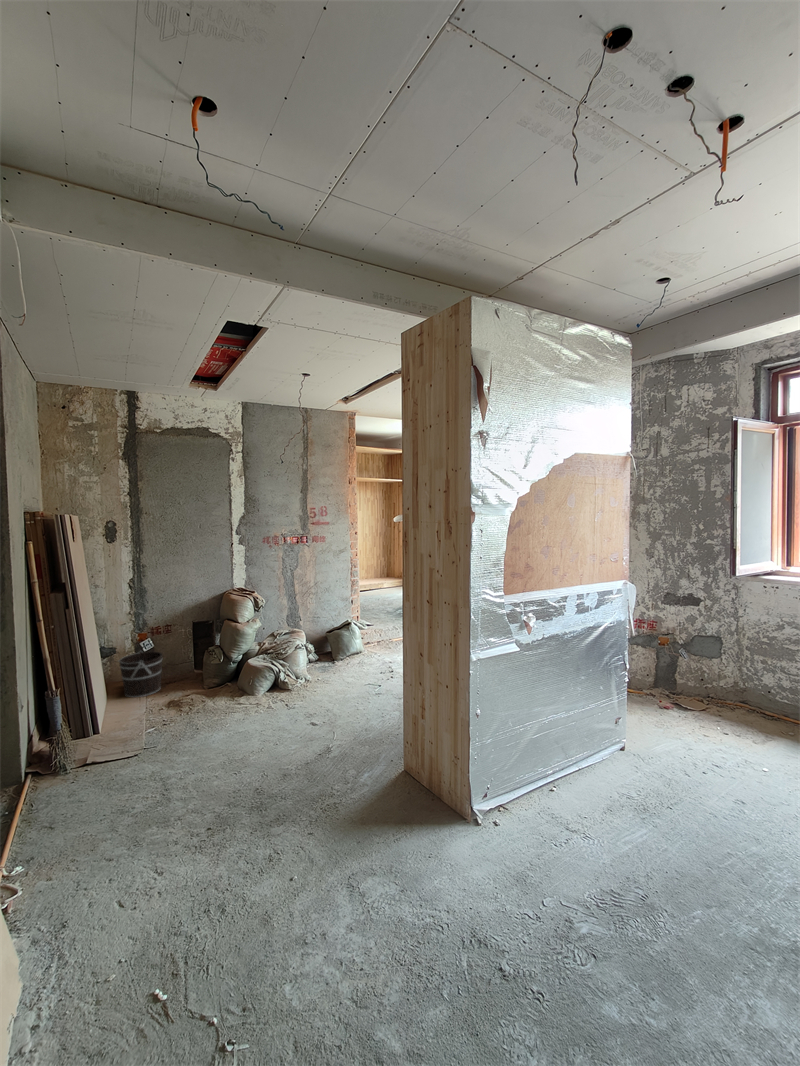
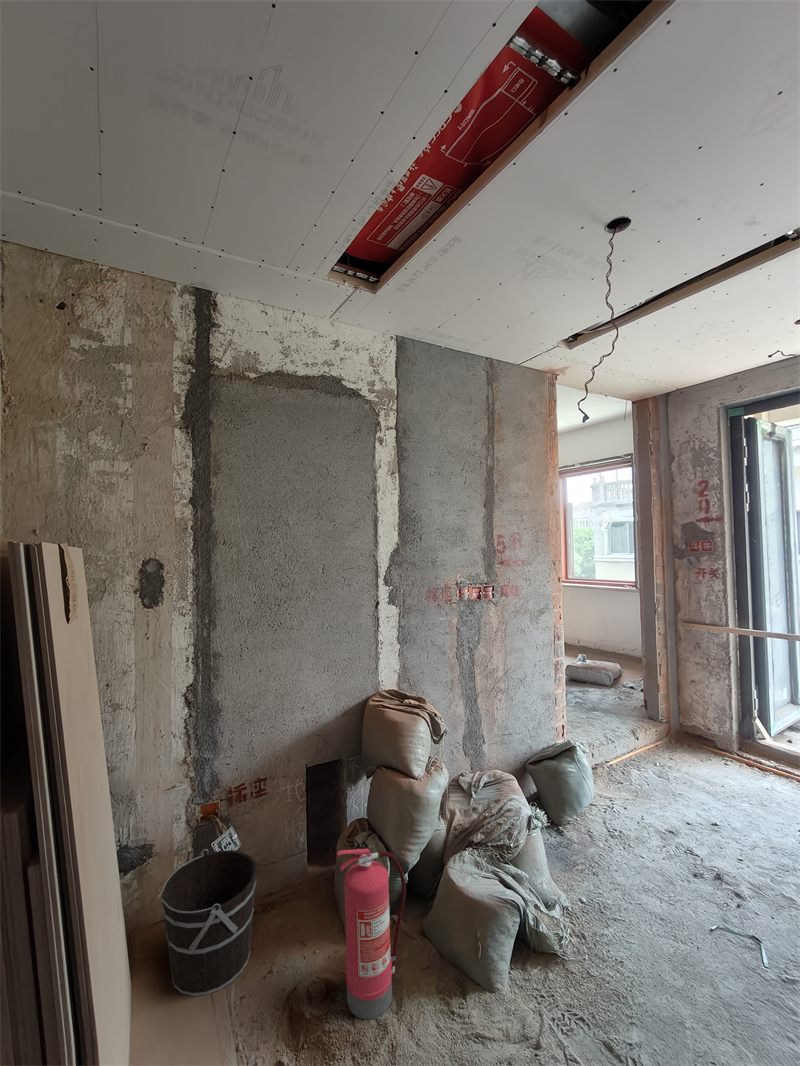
fire extinguisher: none [189,638,222,700] -> present [337,849,406,1019]

